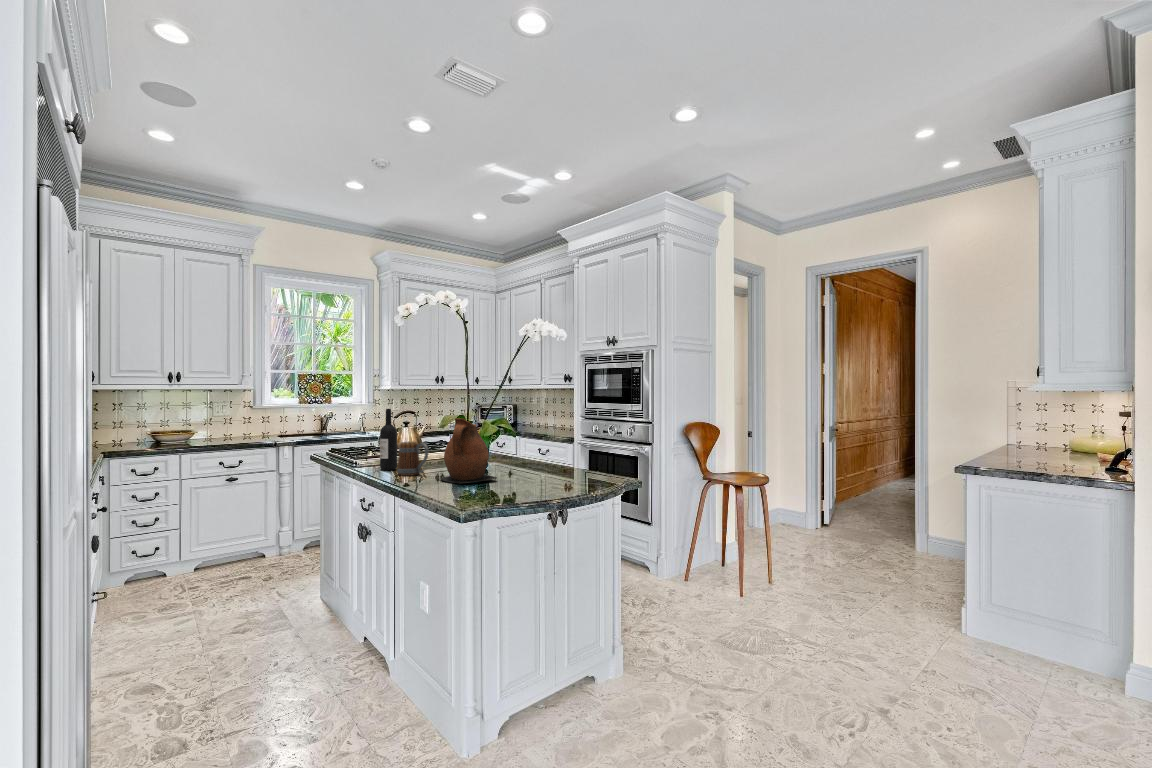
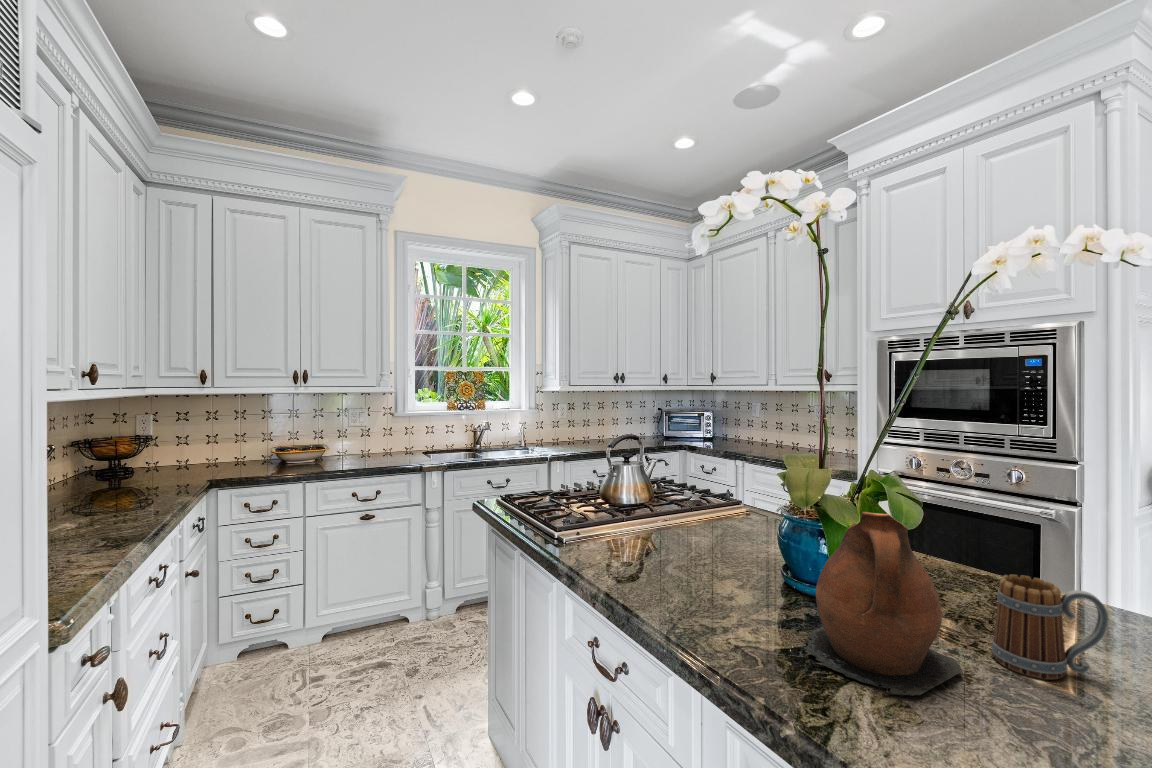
wine bottle: present [380,409,397,470] -> none [626,458,660,586]
mug: present [397,442,429,476] -> present [992,575,1108,680]

